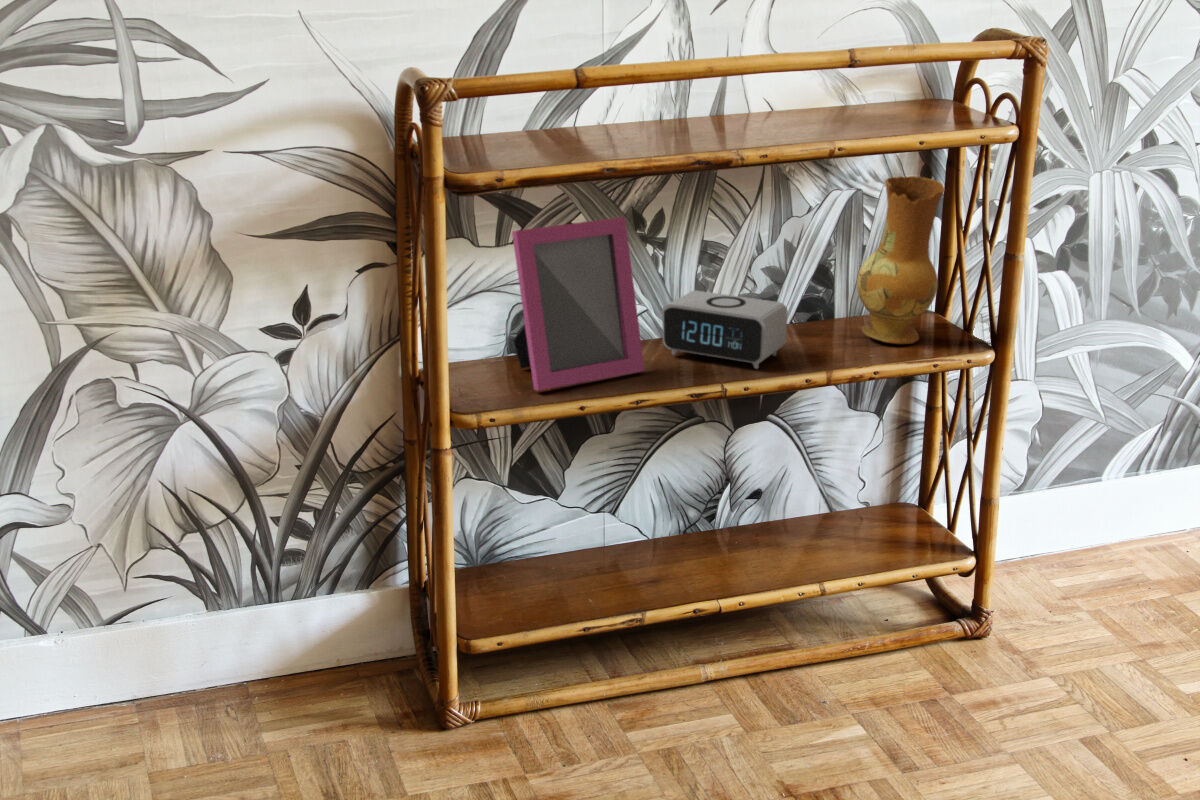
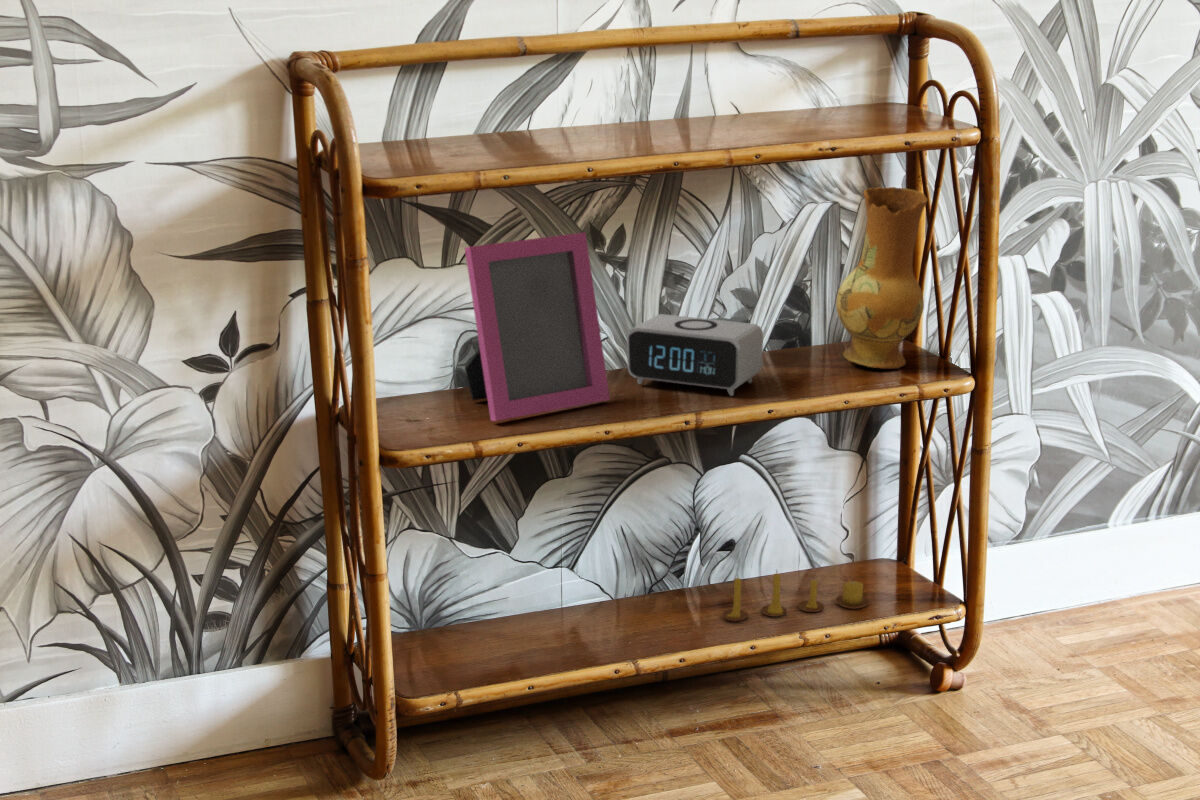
candle: none [744,523,878,568] -> present [722,573,869,621]

